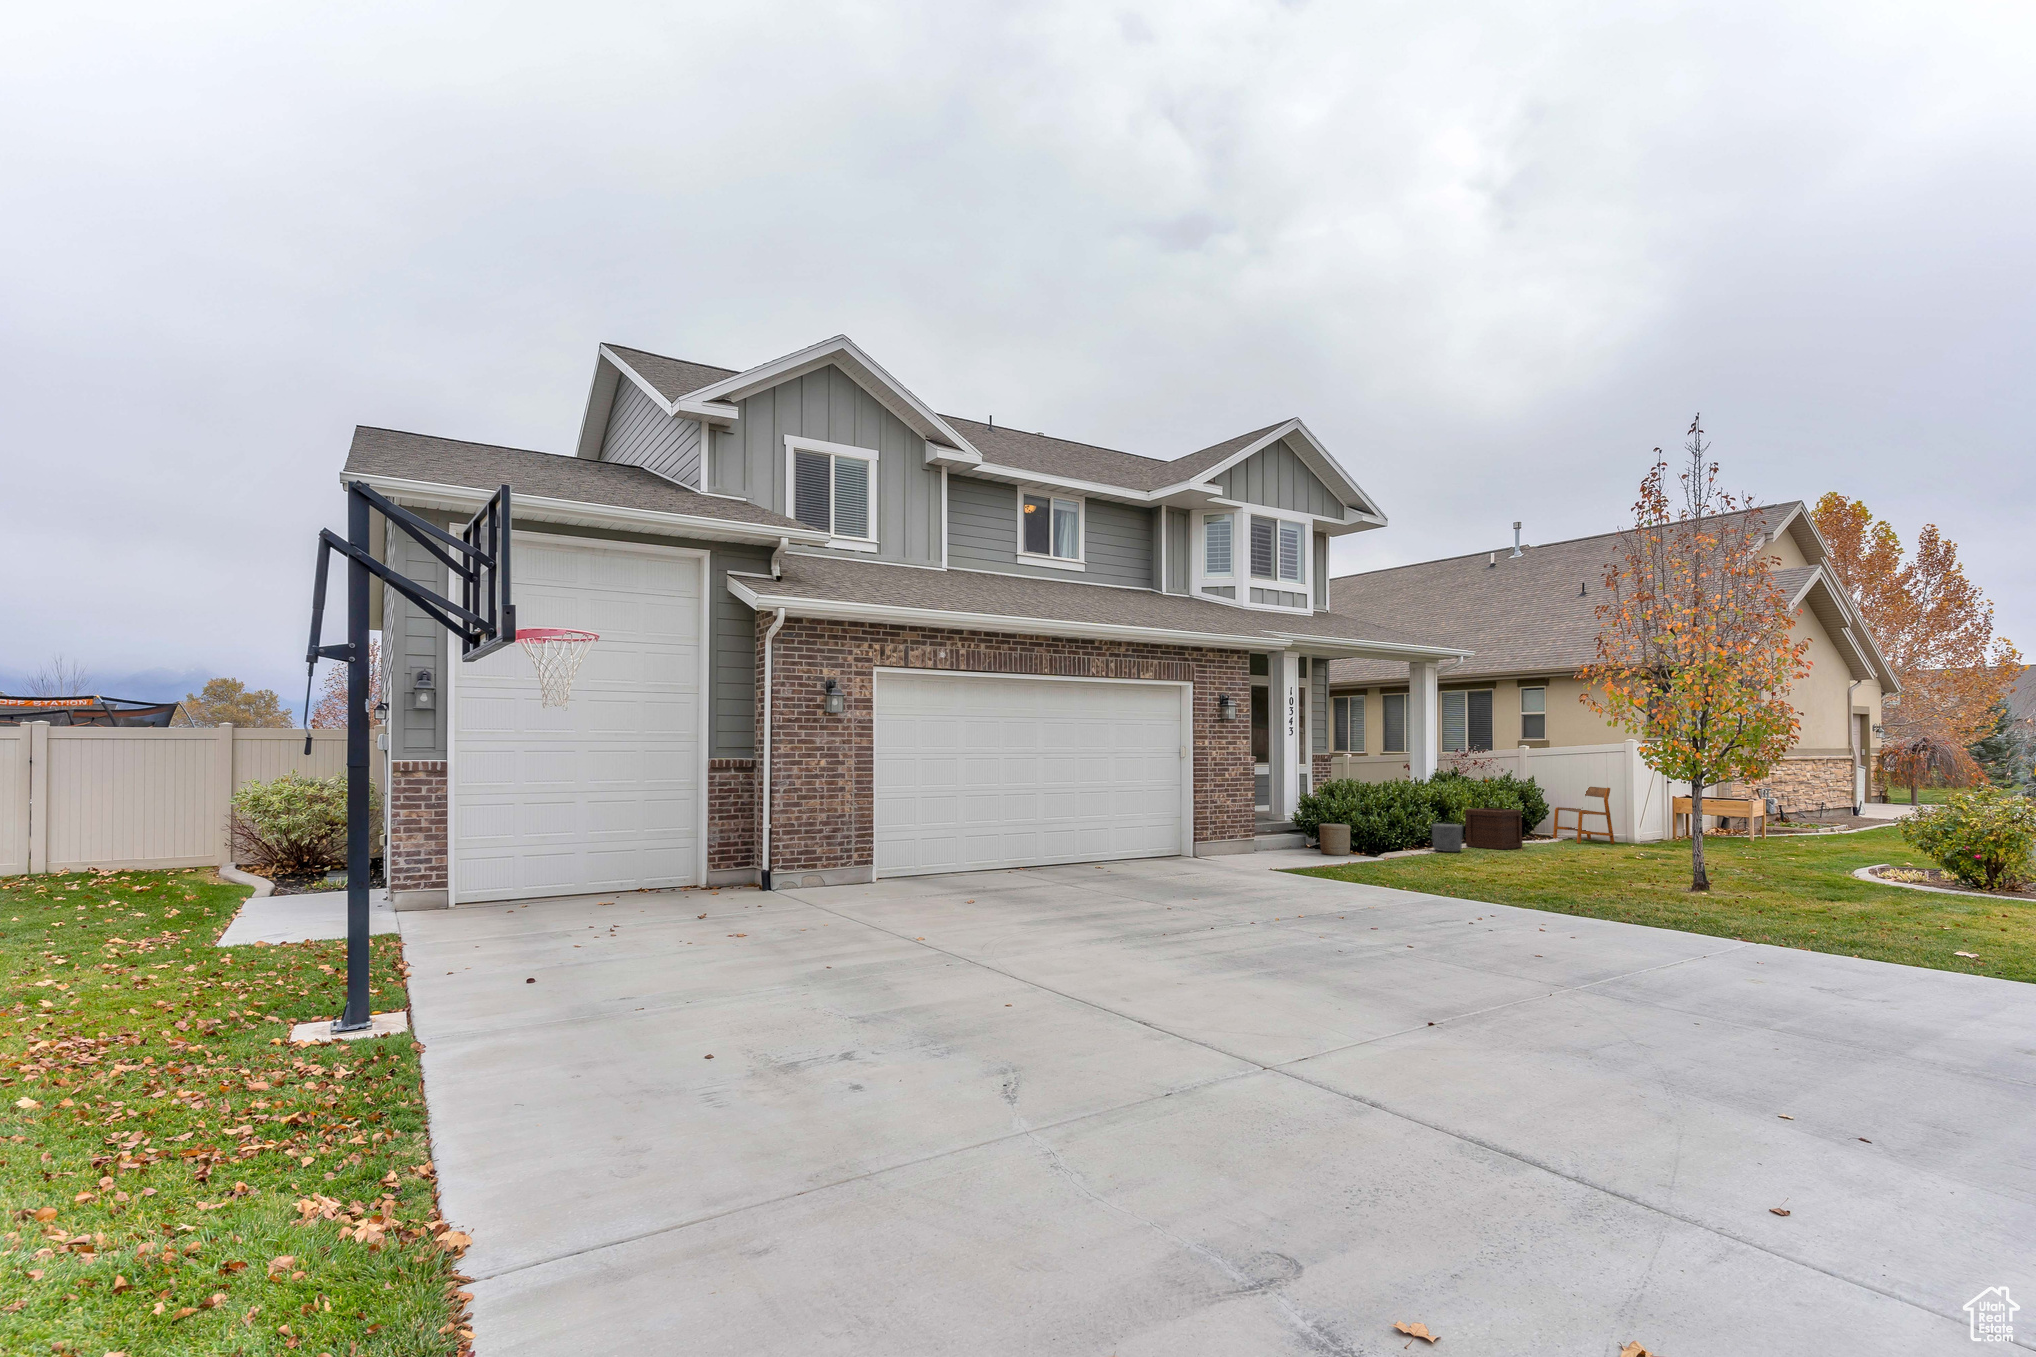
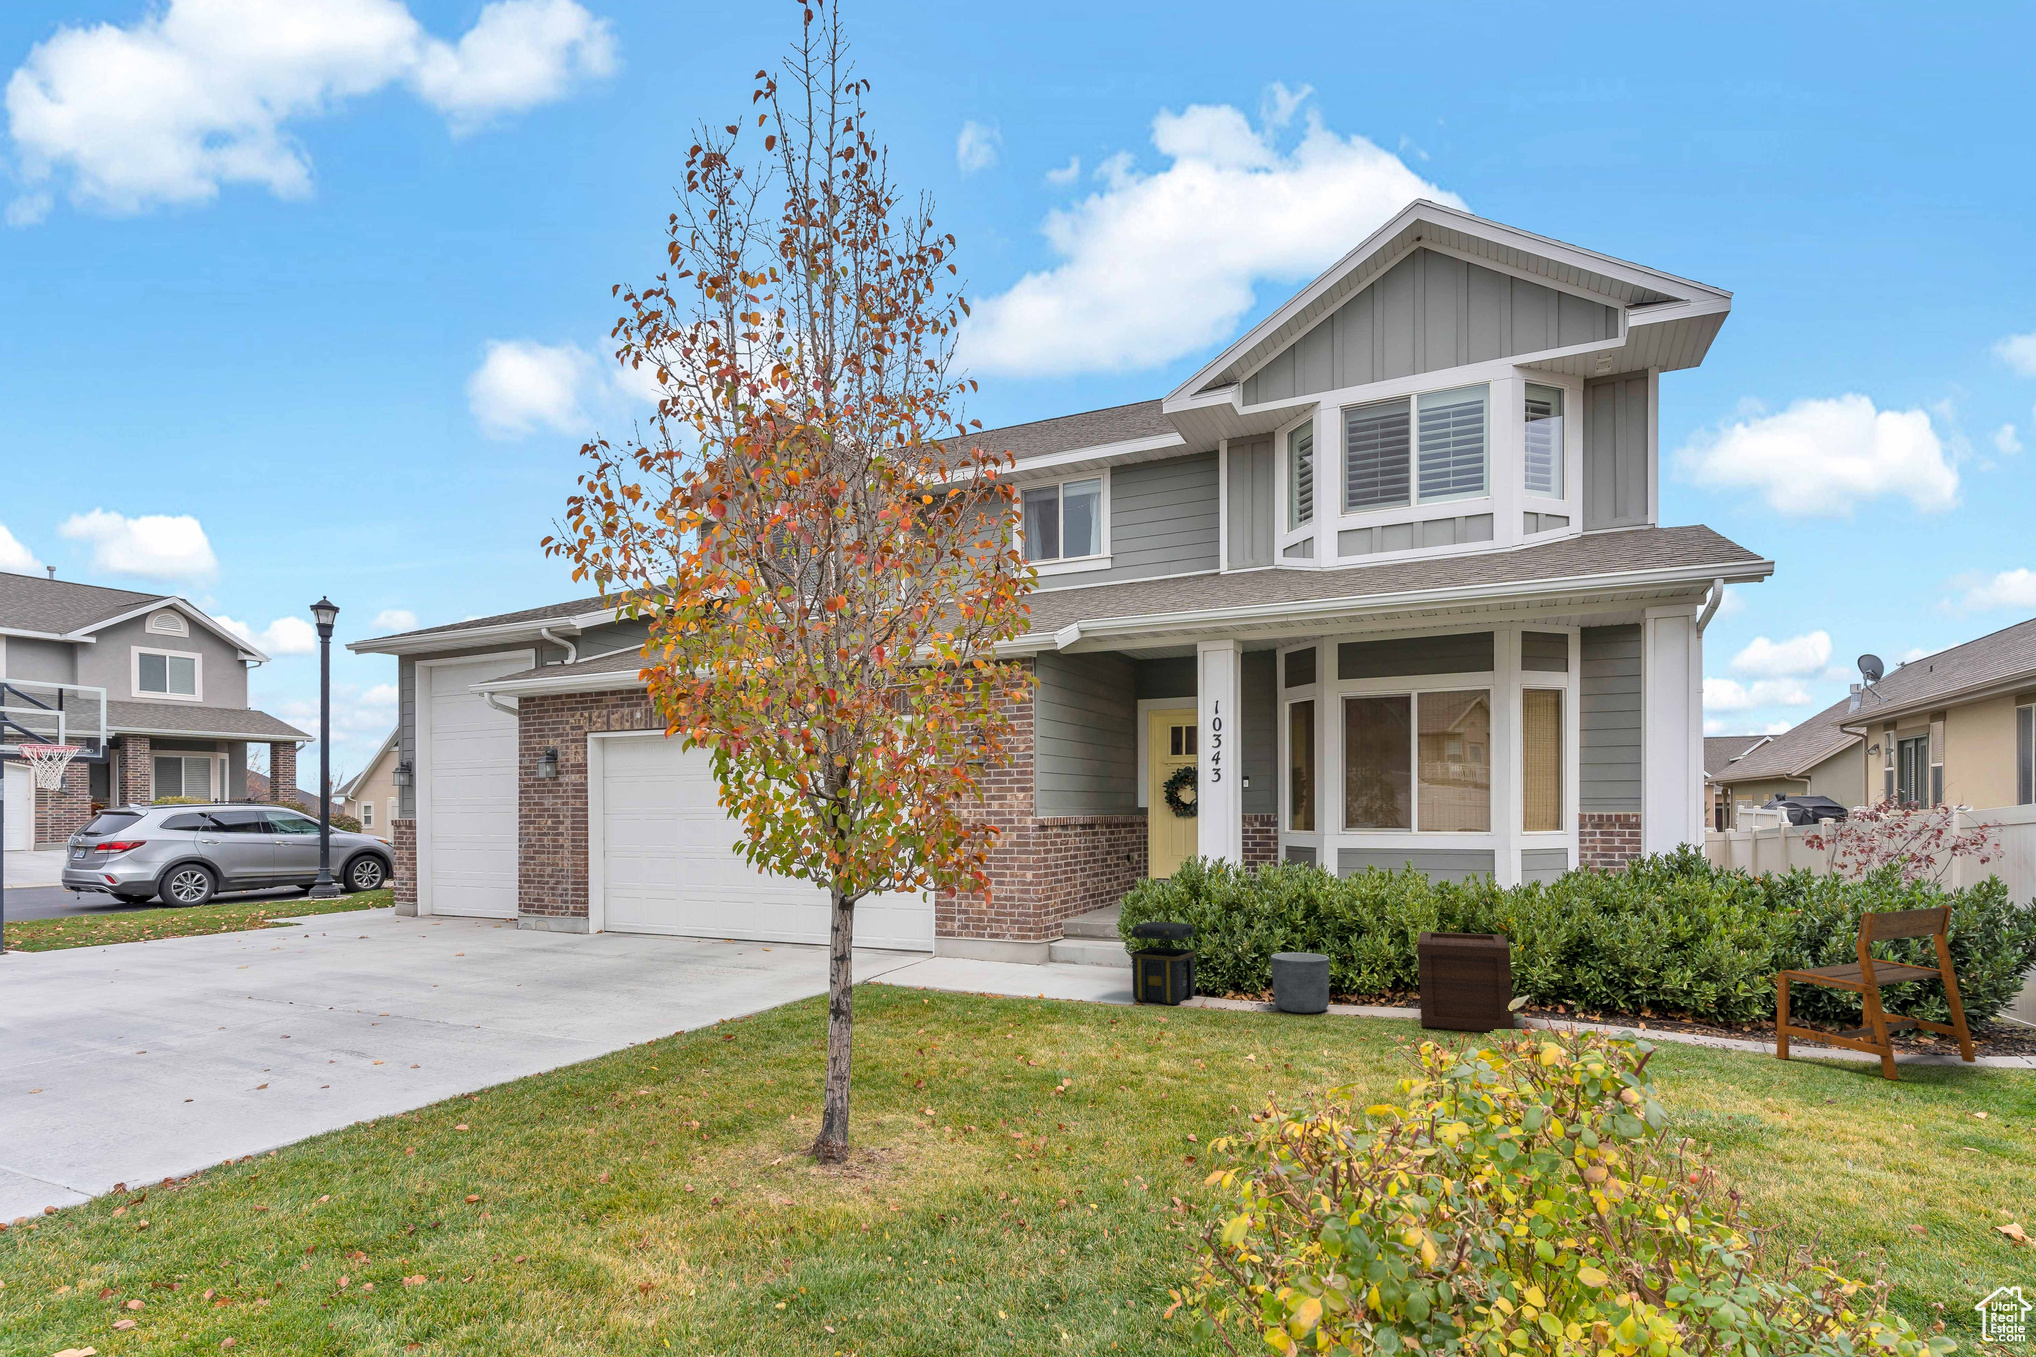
toolbox: none [1383,814,1424,857] -> present [1131,922,1196,1005]
woven basket: present [1319,824,1351,855] -> none [1079,929,1129,985]

